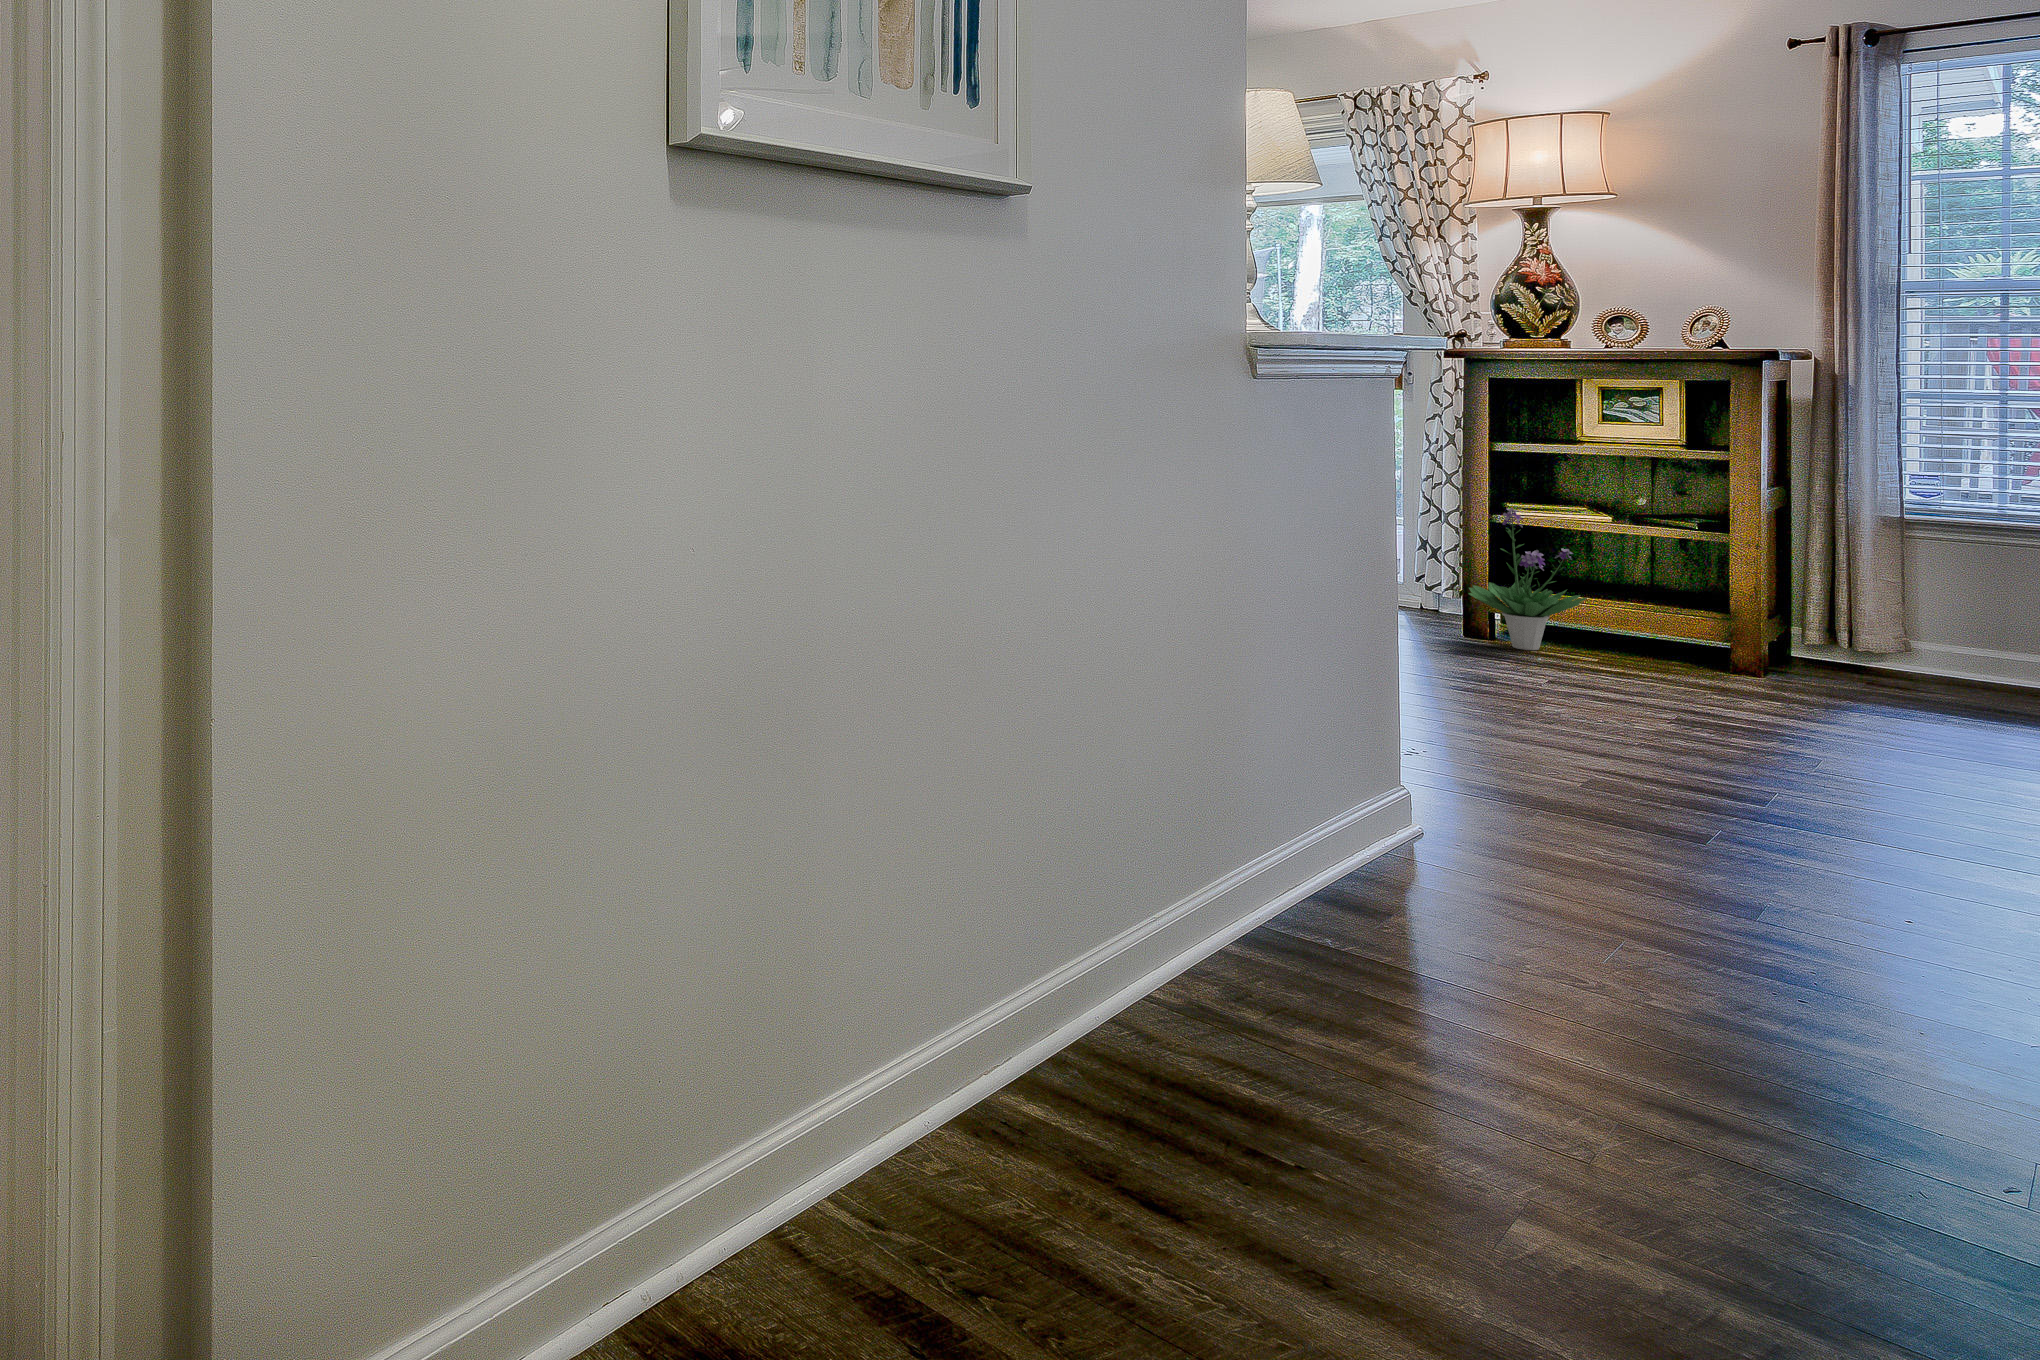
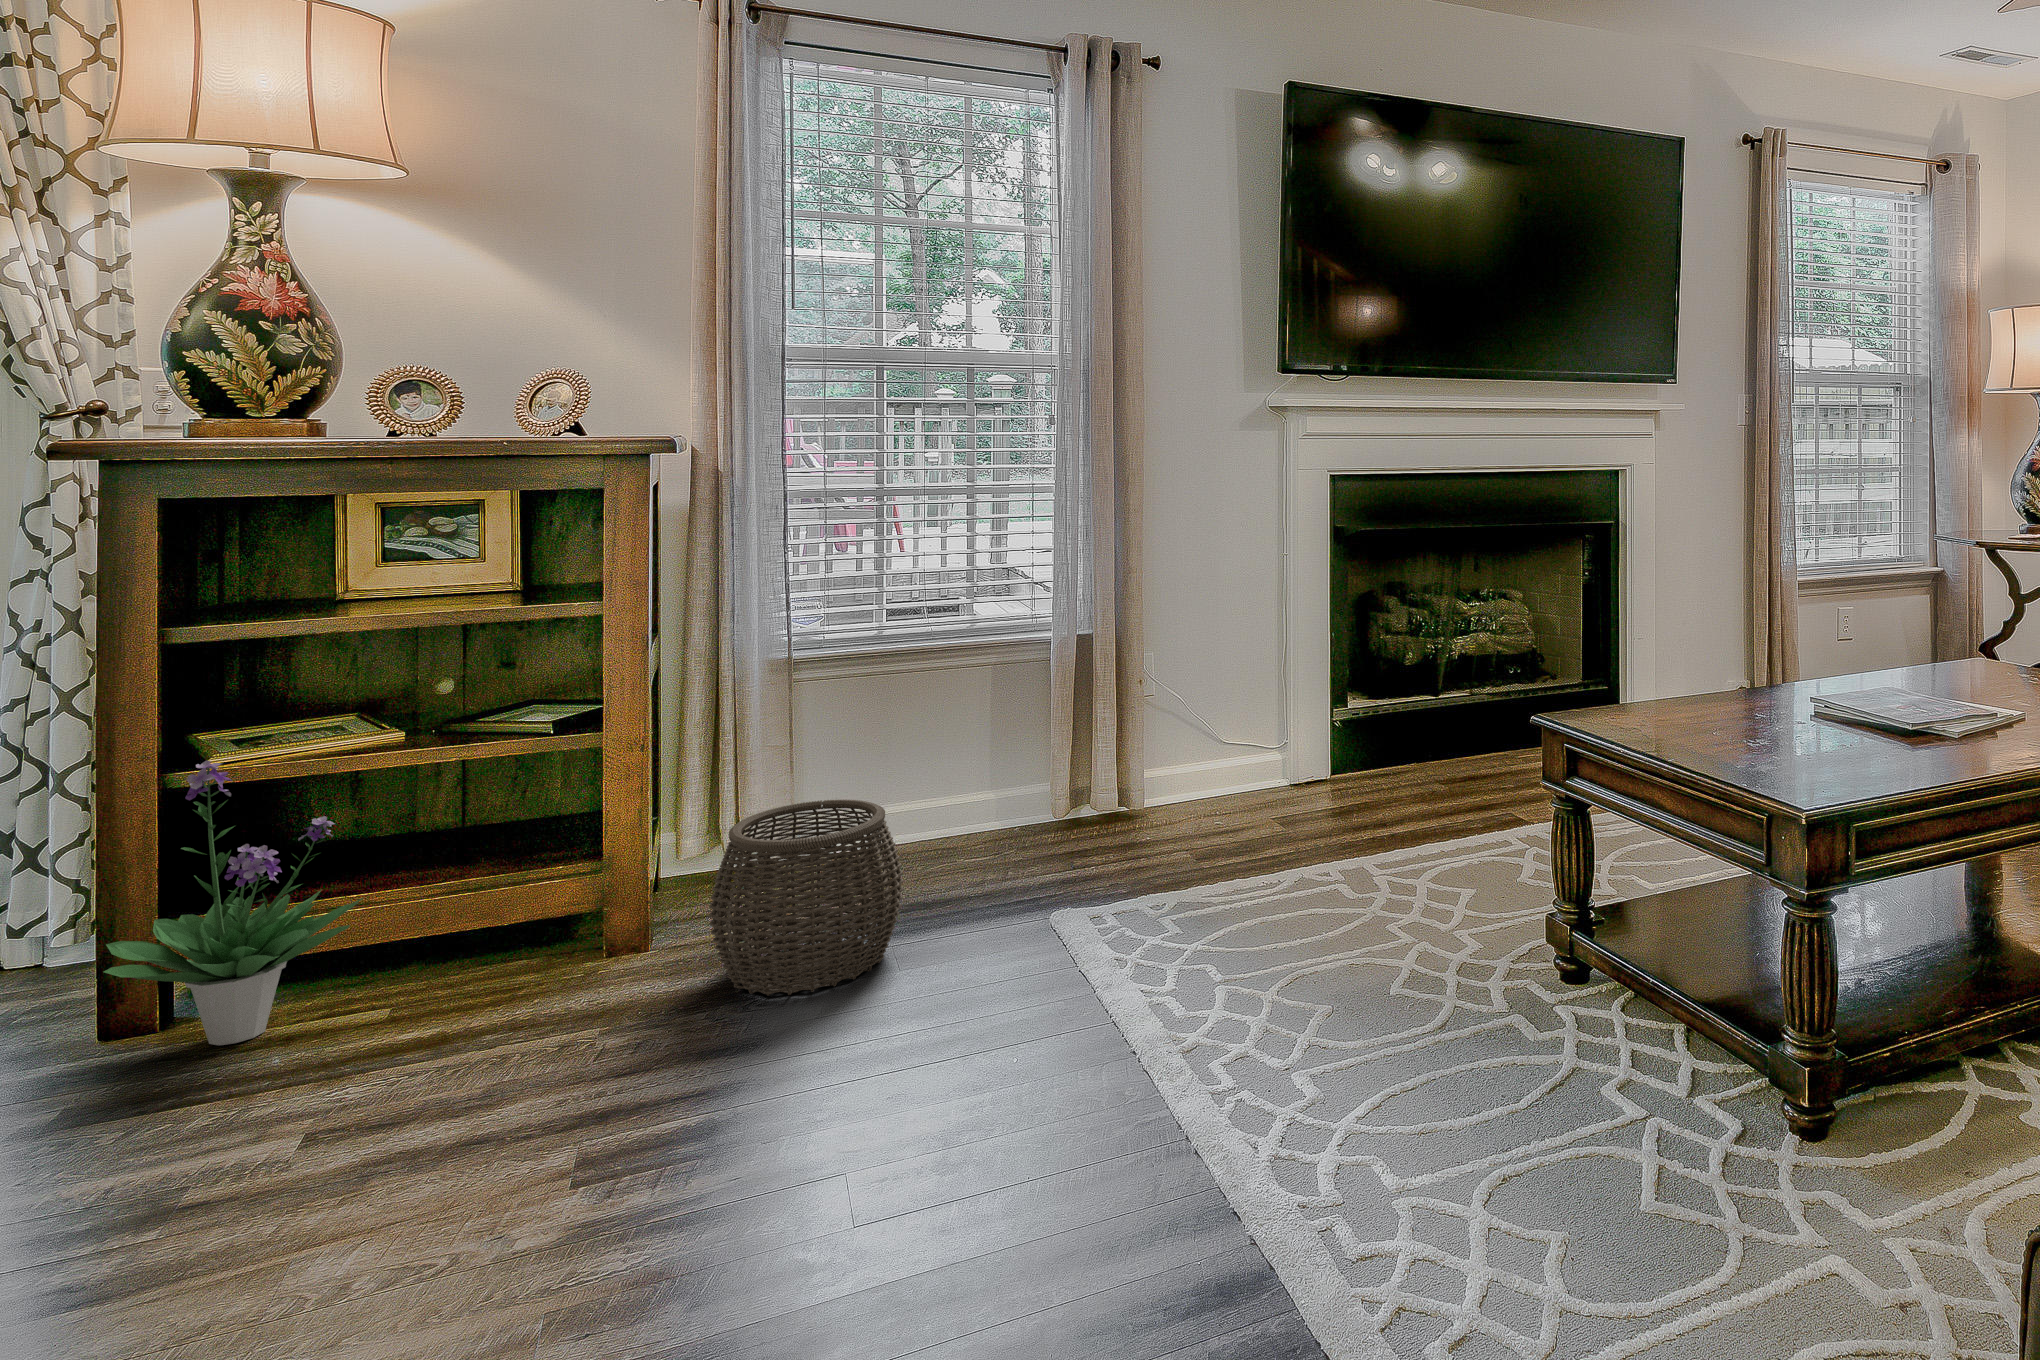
woven basket: none [1793,596,1953,713] -> present [709,799,904,996]

